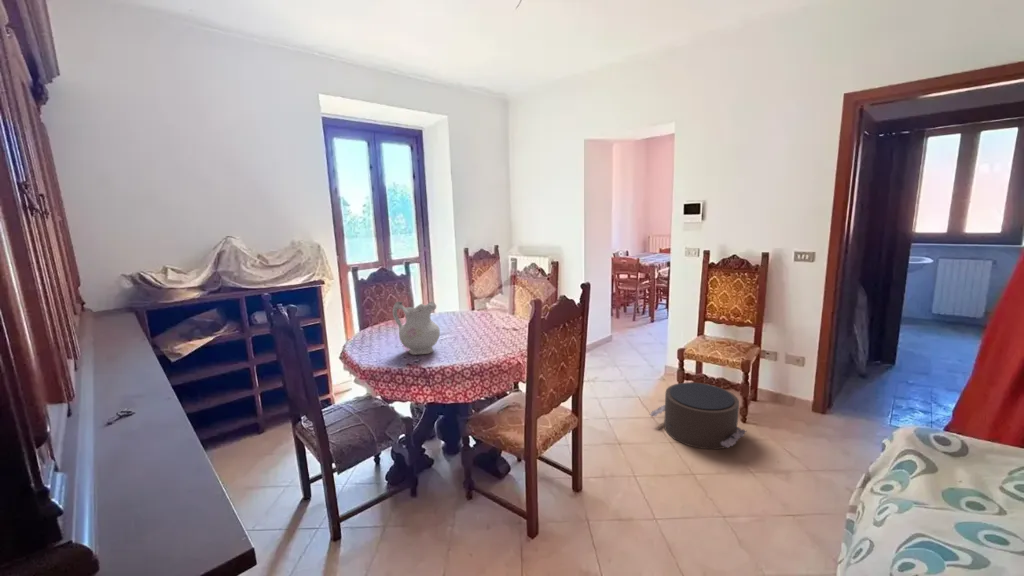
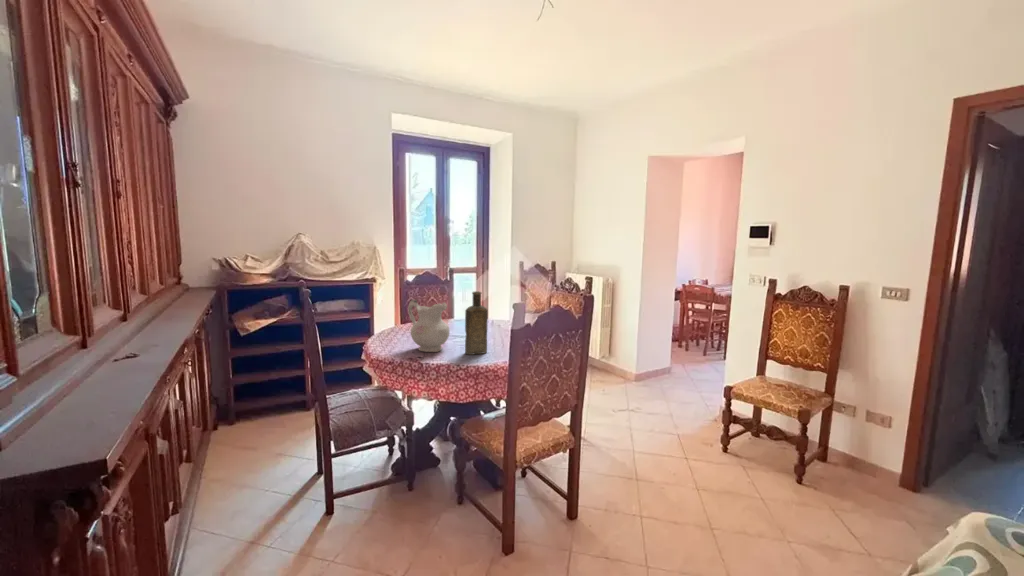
bottle: none [455,287,481,352] -> present [465,291,488,355]
pouf: present [650,382,746,449] -> none [680,425,793,506]

